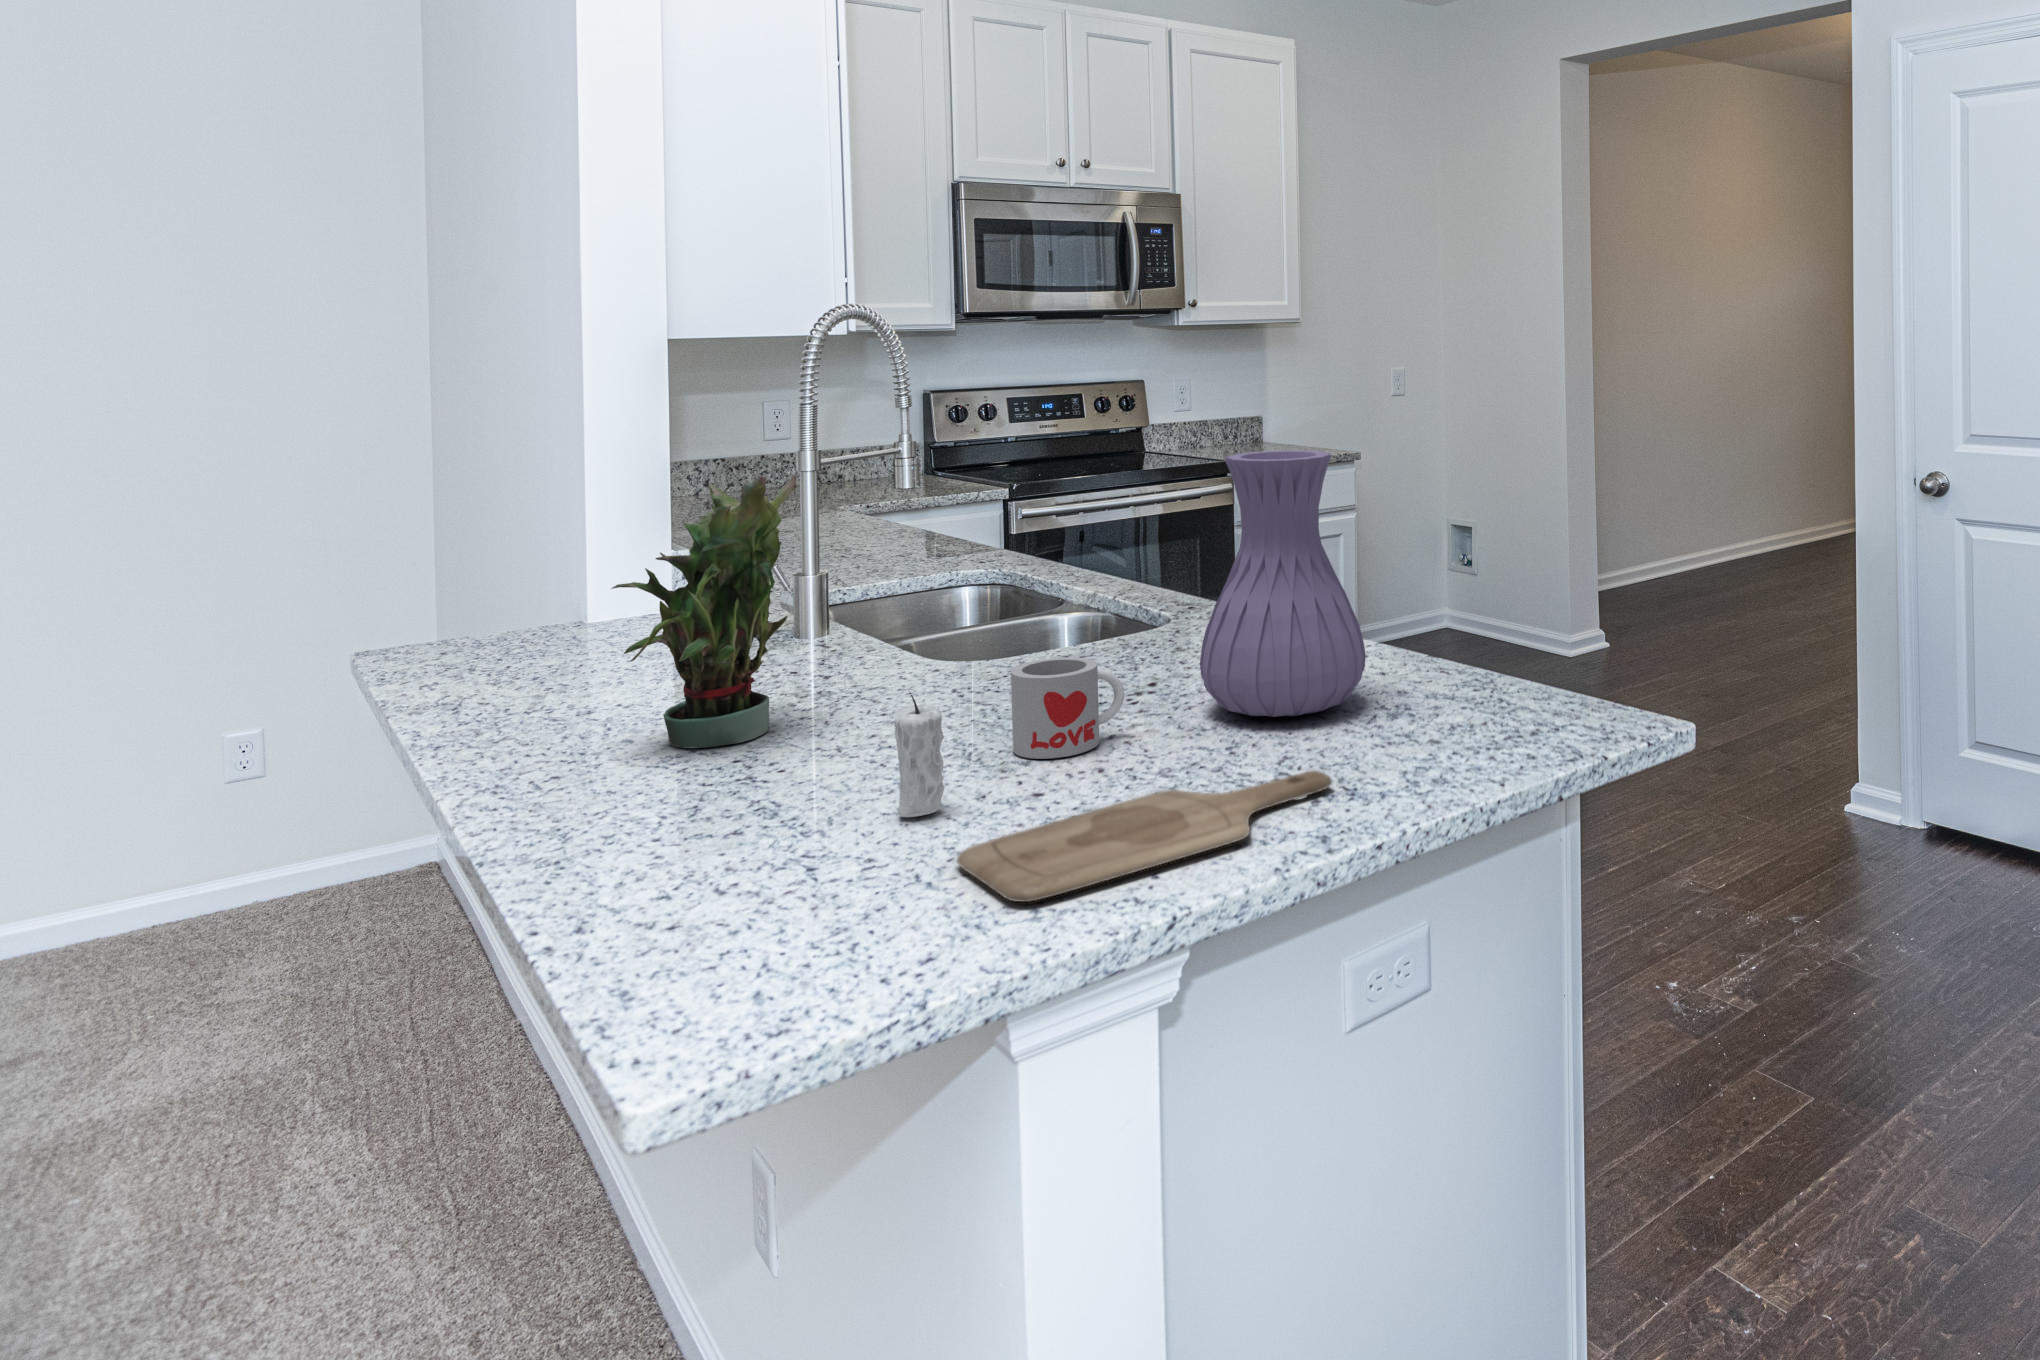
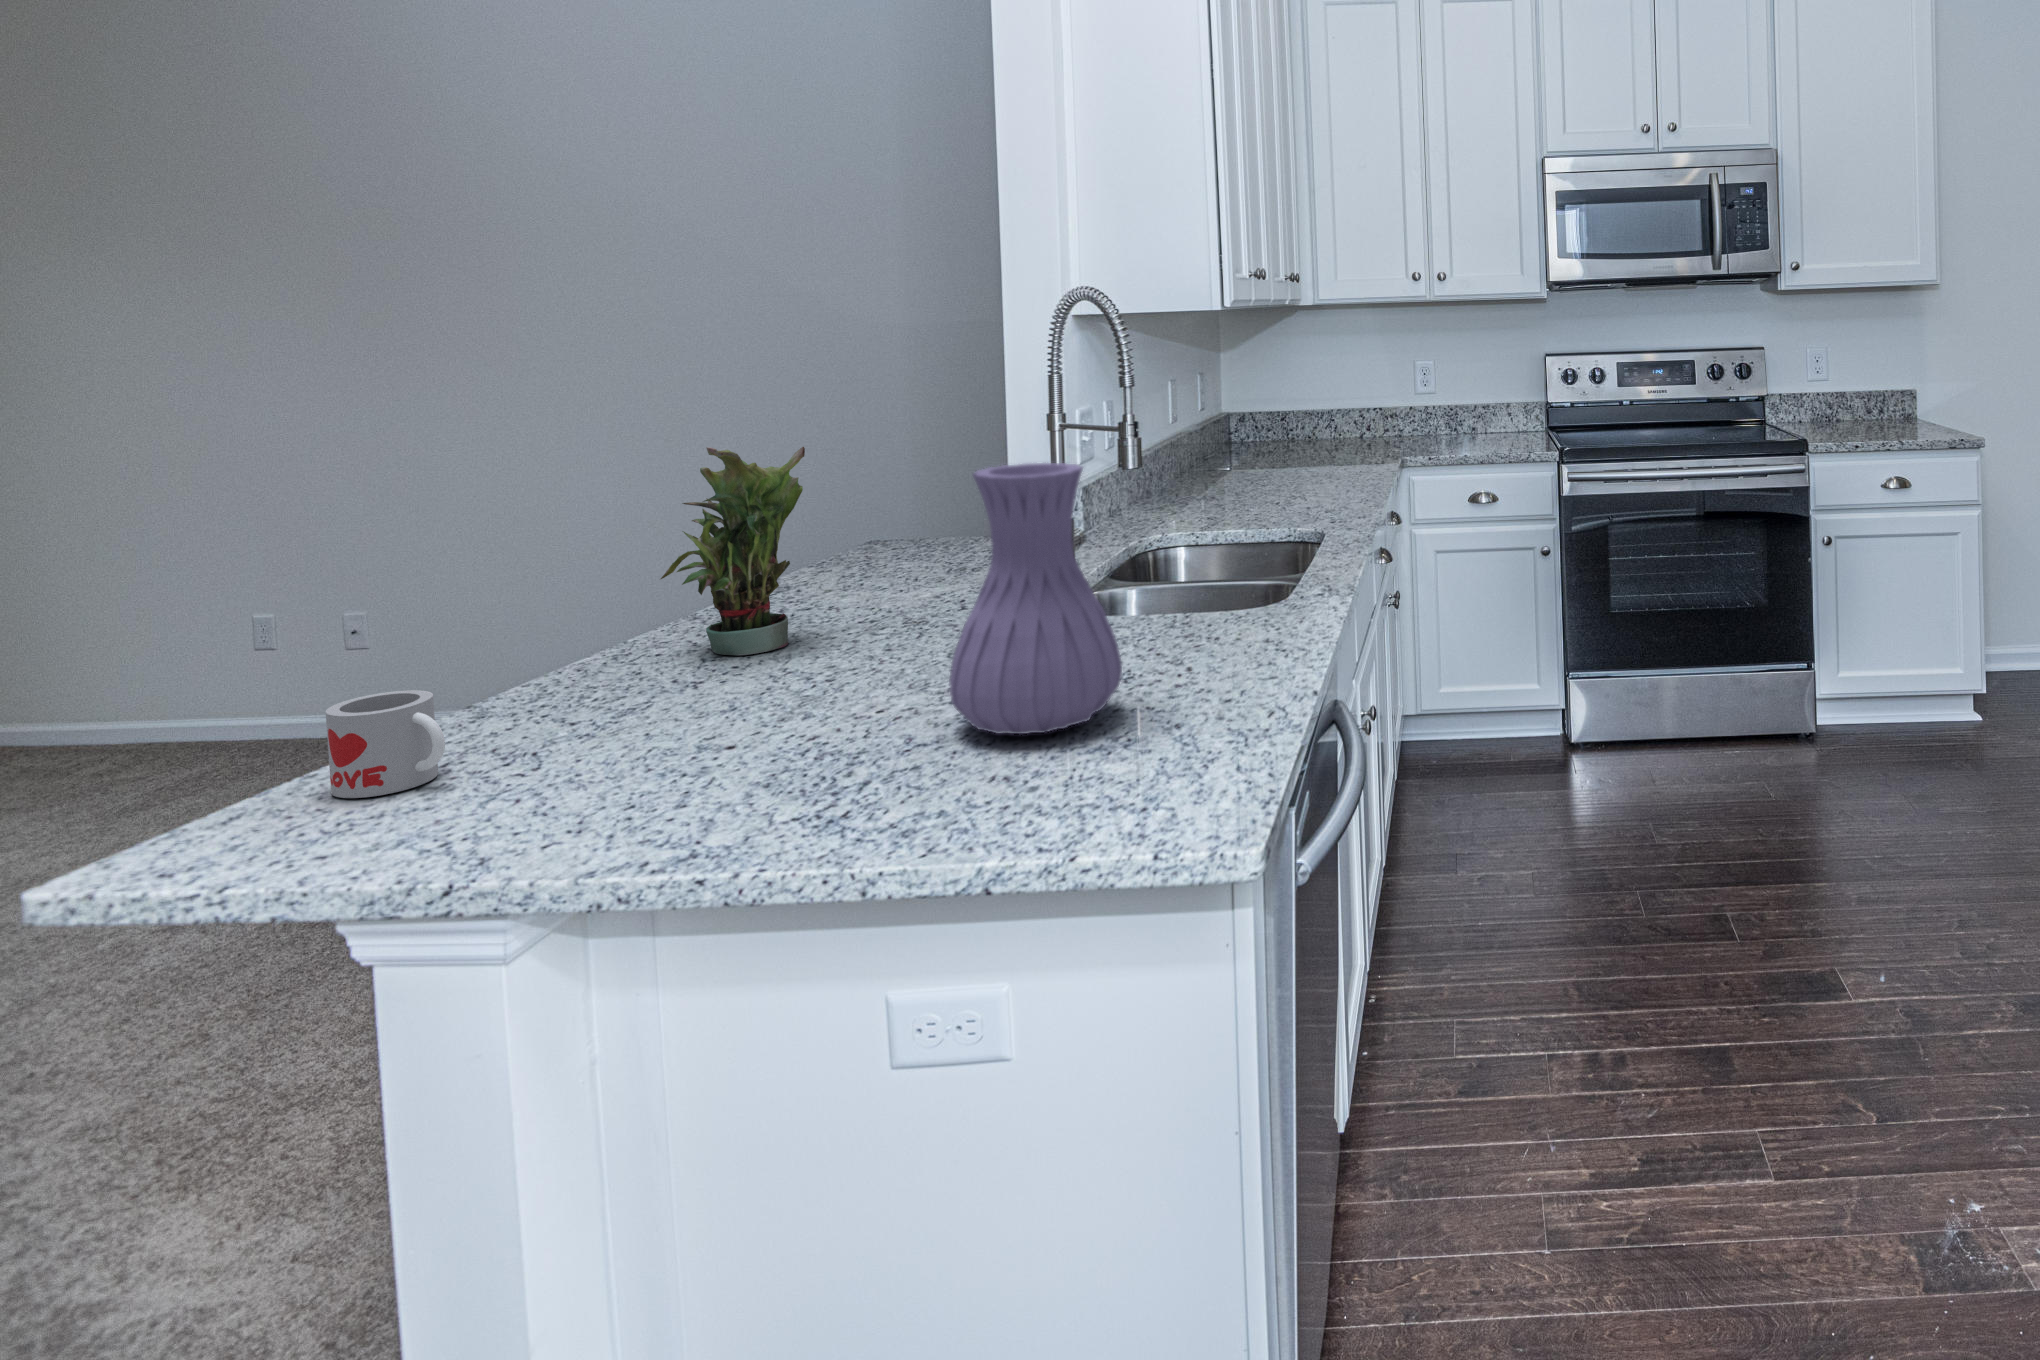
mug: present [1011,657,1124,759] -> present [326,690,445,798]
candle: present [894,693,945,817] -> none [605,638,648,746]
cutting board: present [957,771,1332,902] -> none [438,775,834,838]

